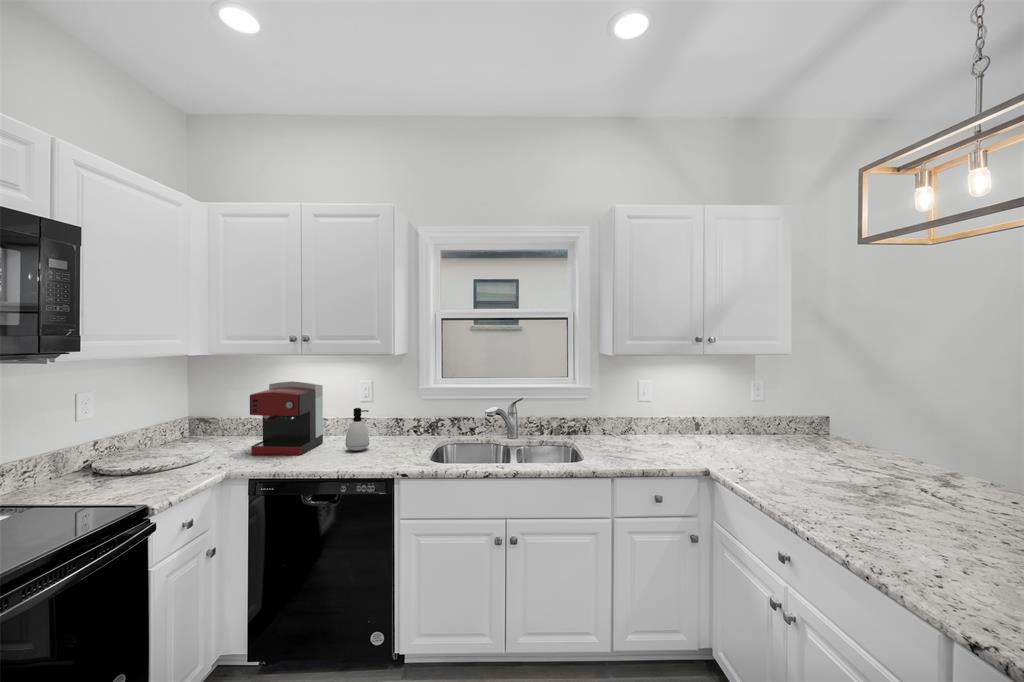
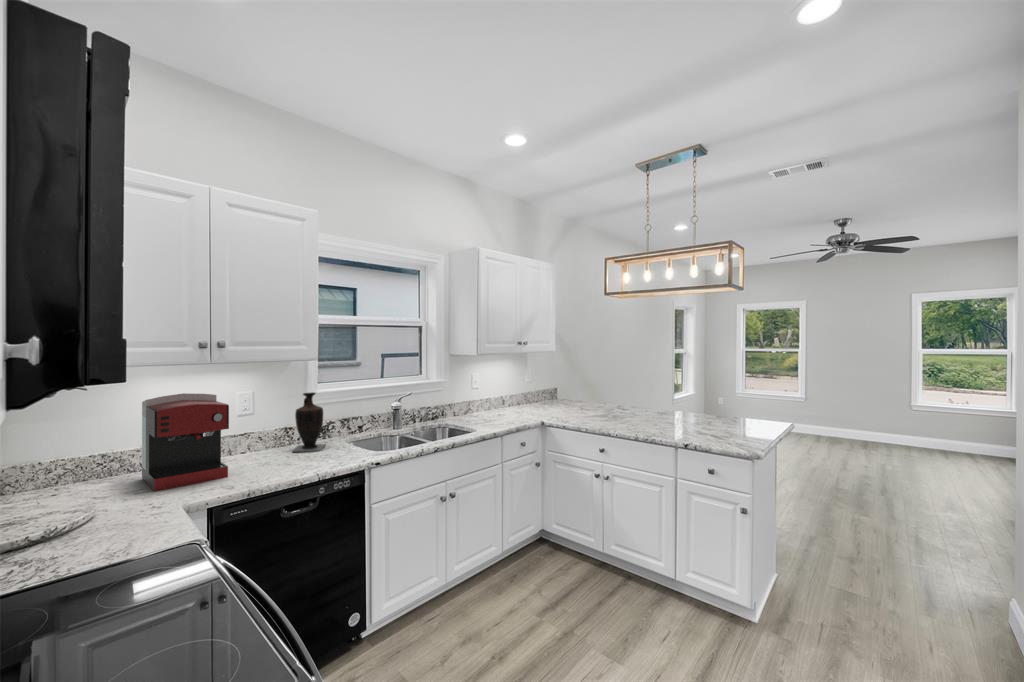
vase: none [387,389,423,447] -> present [292,392,326,452]
soap dispenser: present [346,408,369,451] -> none [266,415,295,462]

